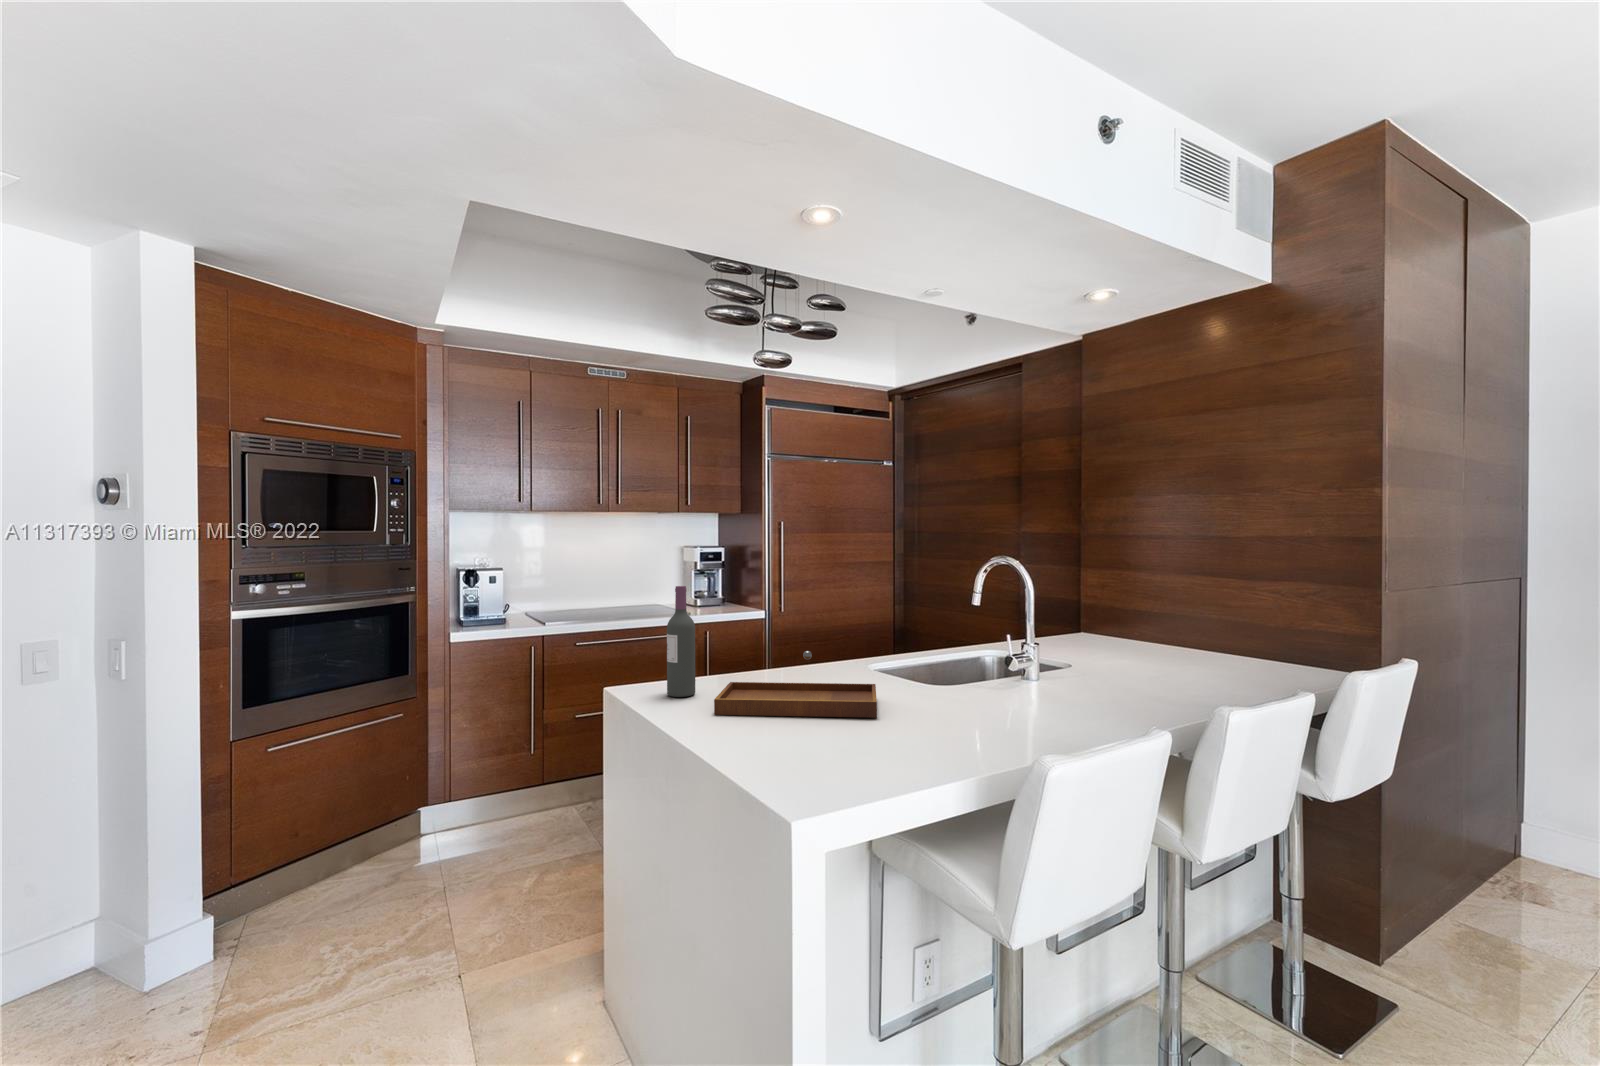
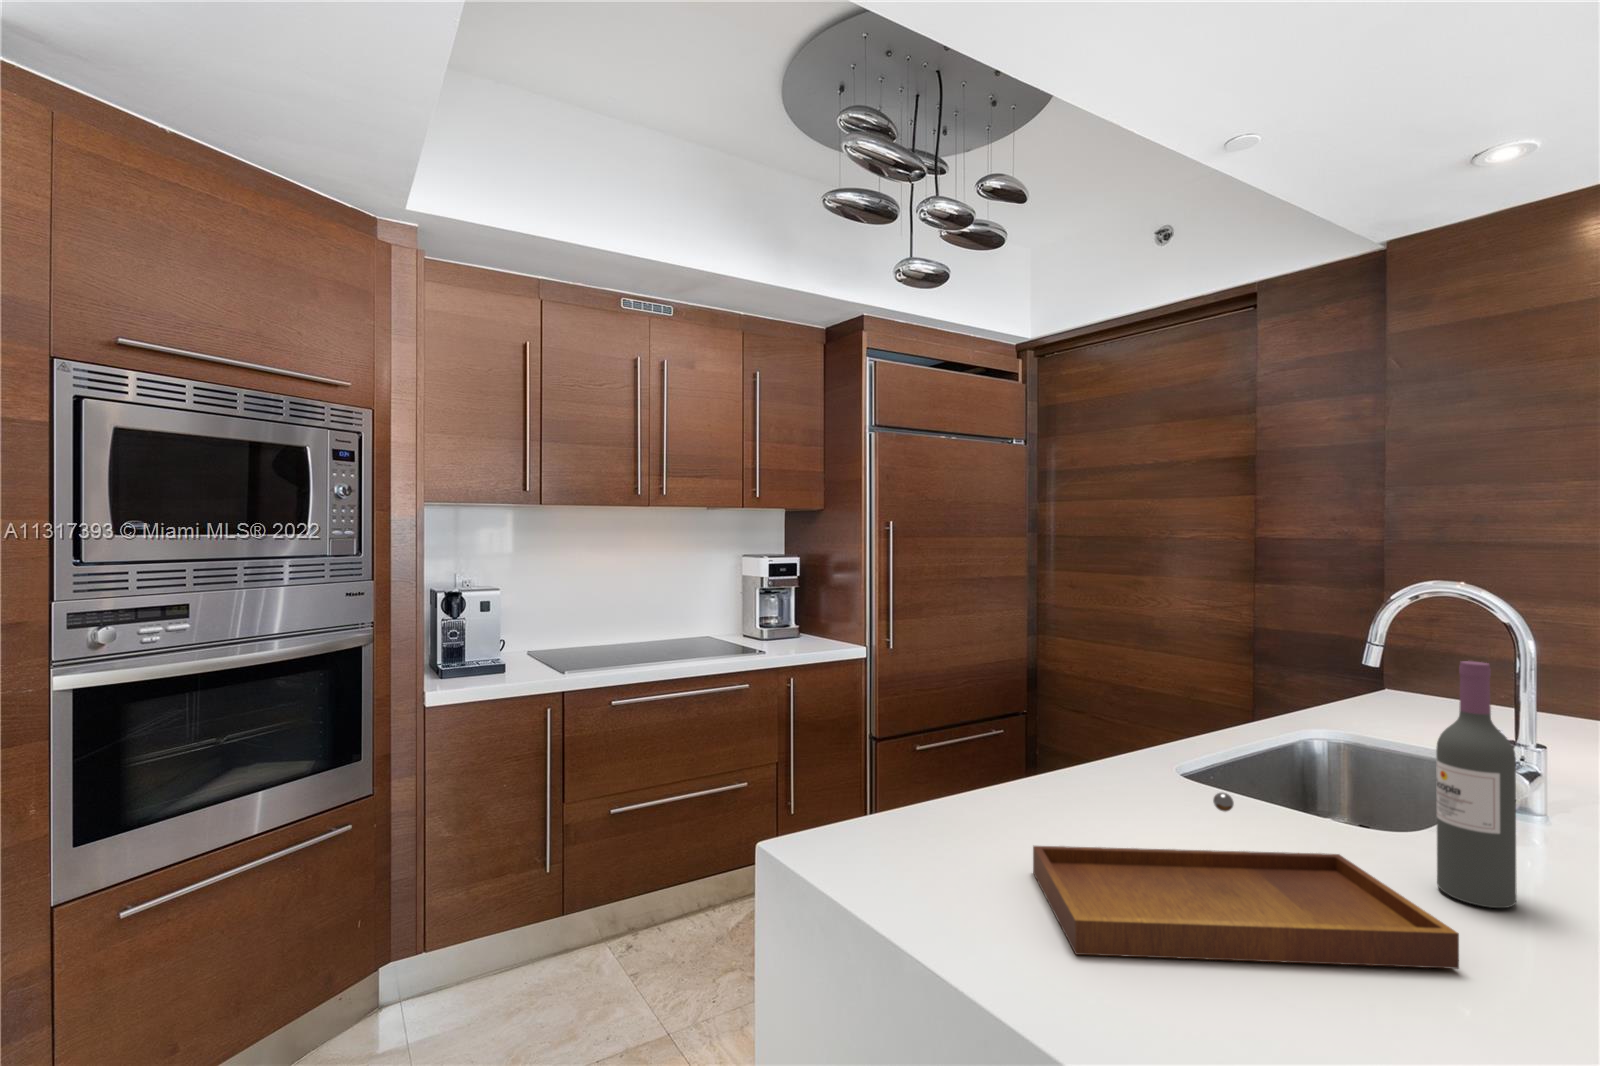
wine bottle: present [667,586,695,697] -> present [1436,661,1517,908]

